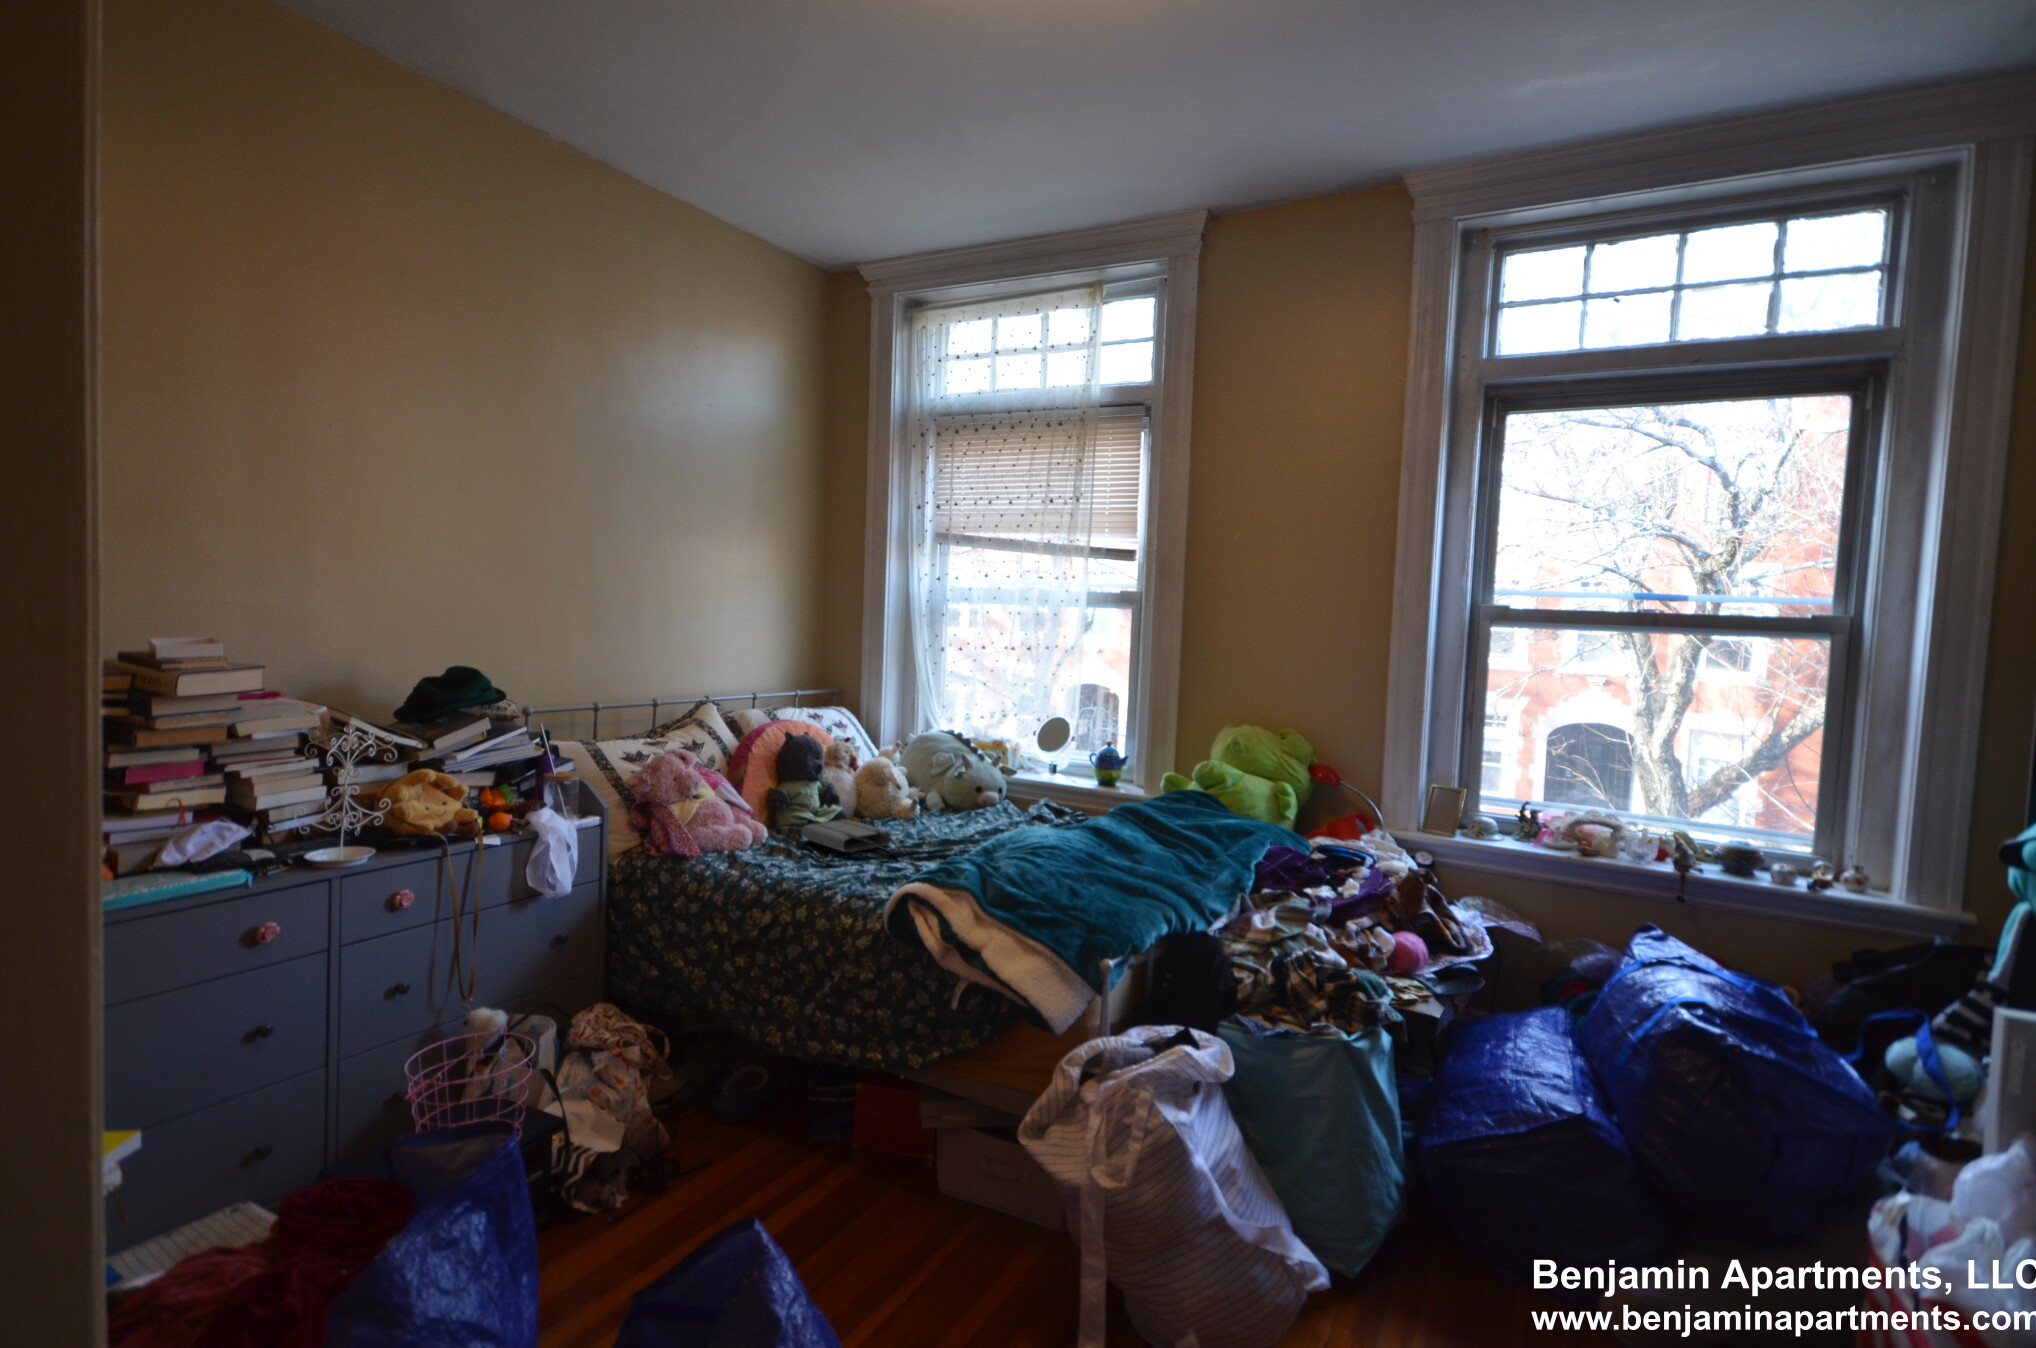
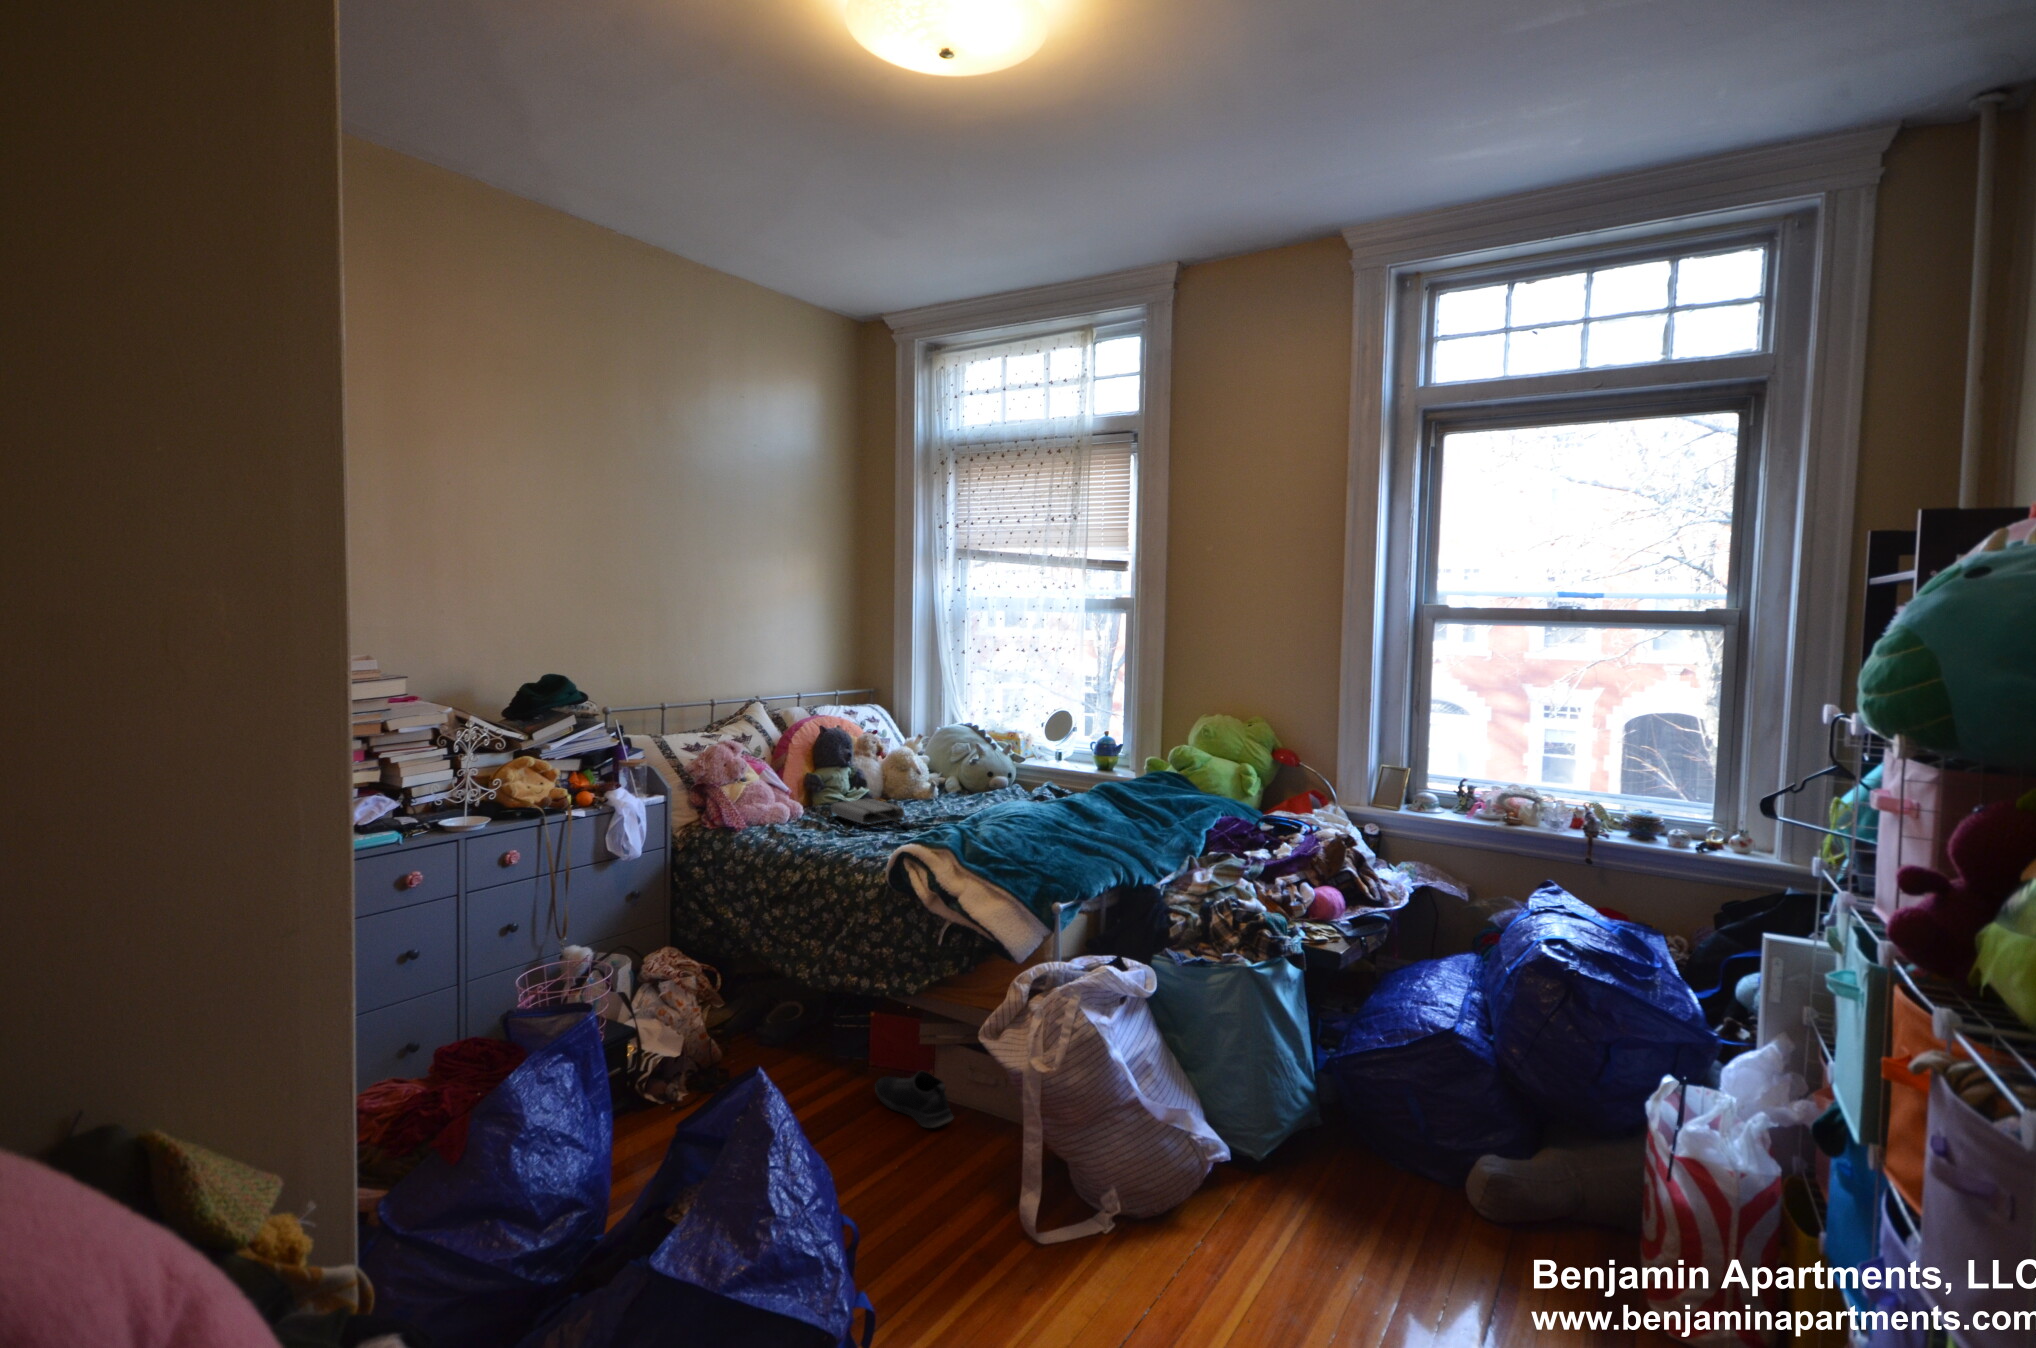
shoe: none [867,1168,971,1244] -> present [875,1071,953,1128]

